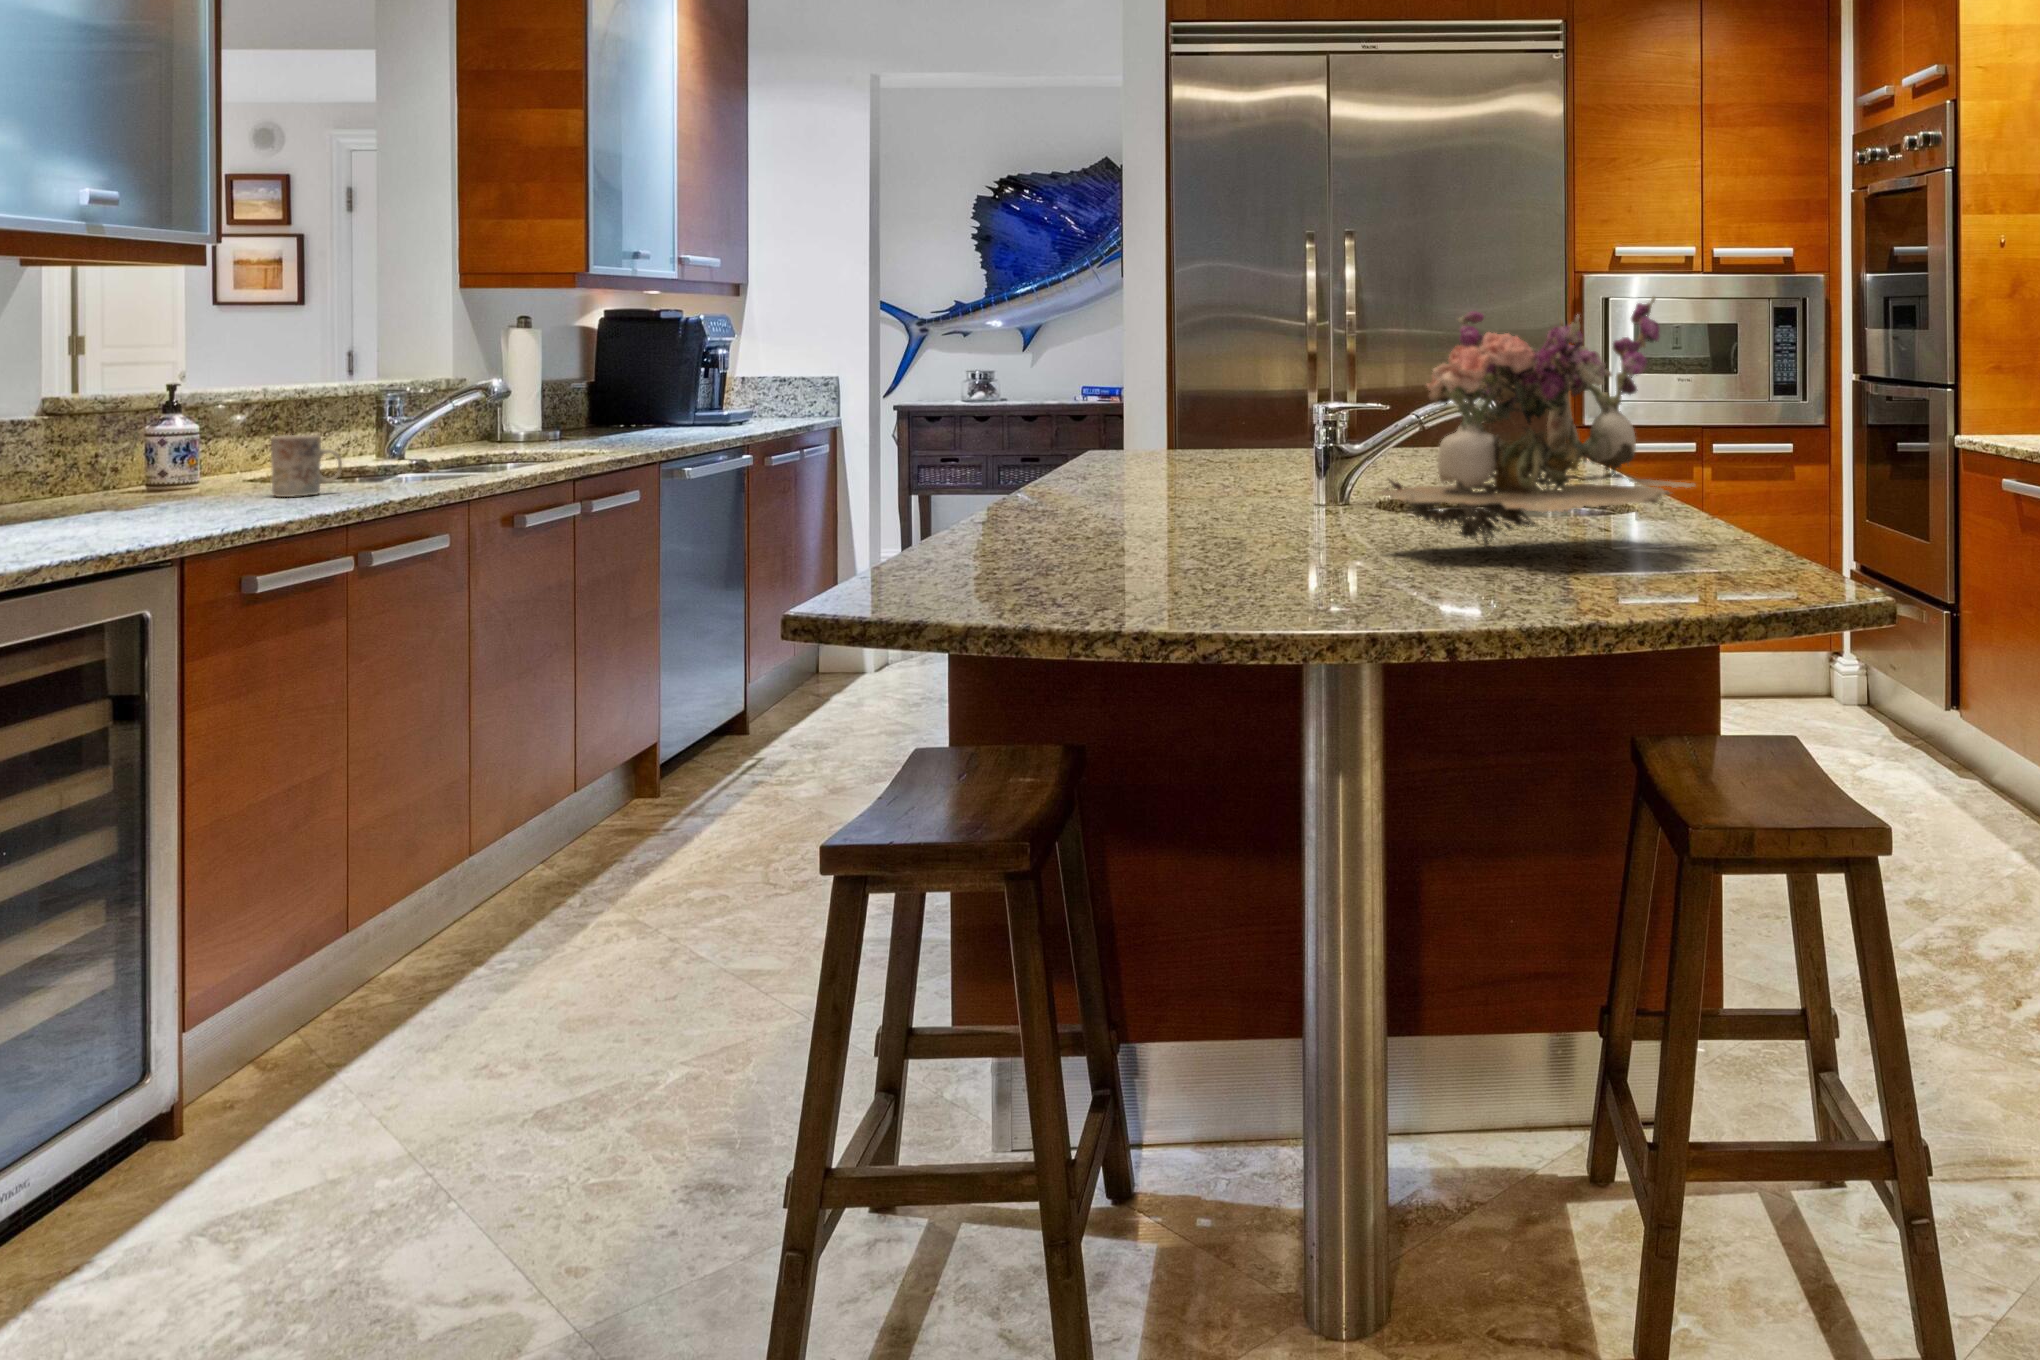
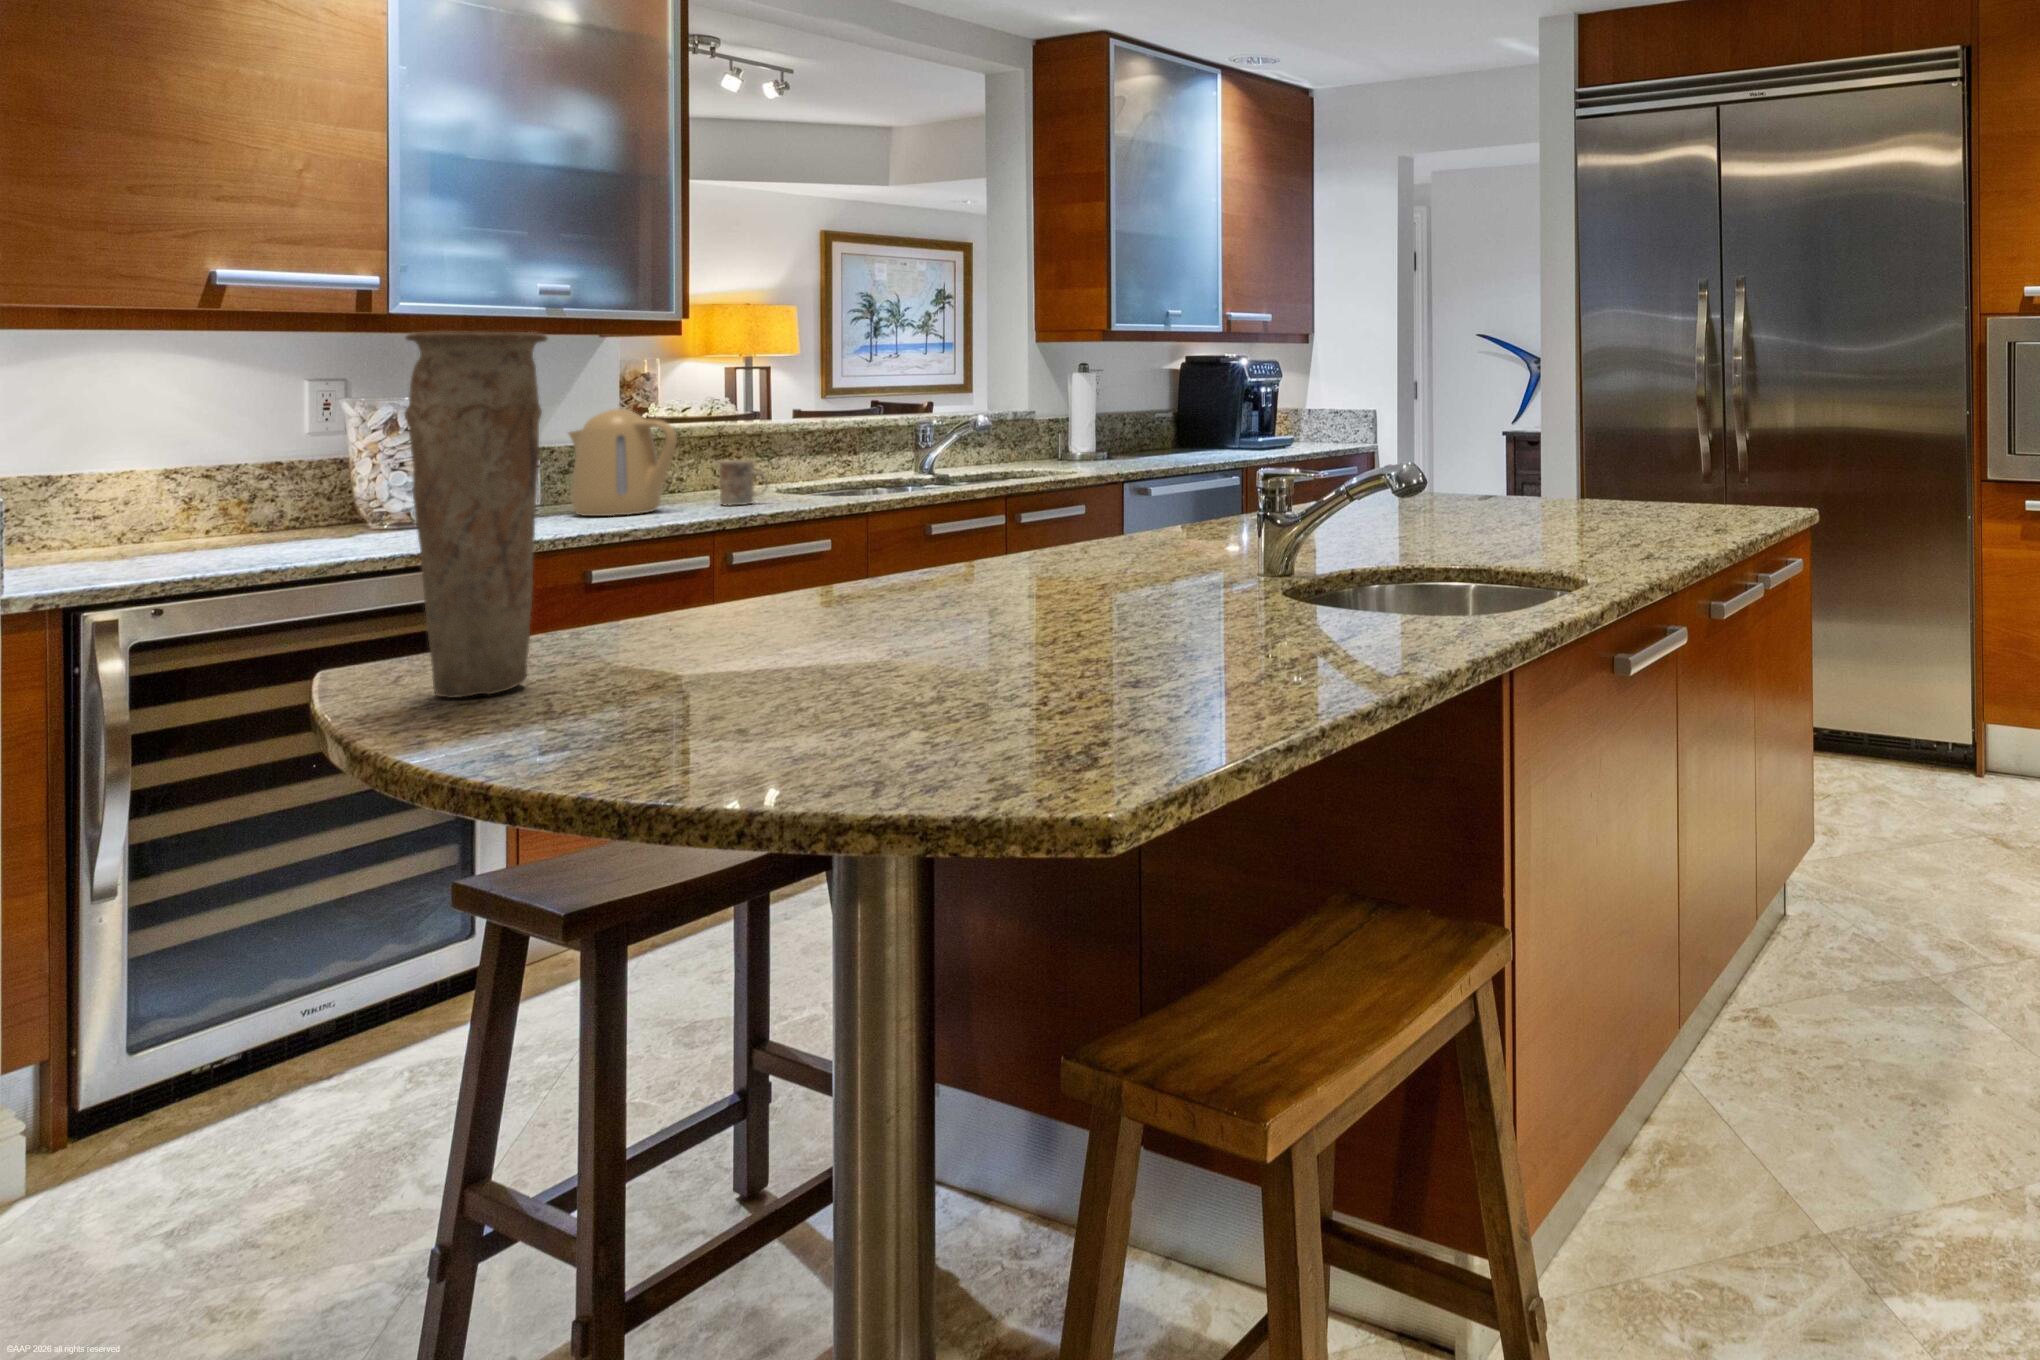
vase: none [1103,229,1222,609] -> present [406,331,547,698]
flower arrangement: present [1369,296,1695,547] -> none [895,377,1254,654]
kettle: none [57,363,250,515] -> present [569,409,677,516]

